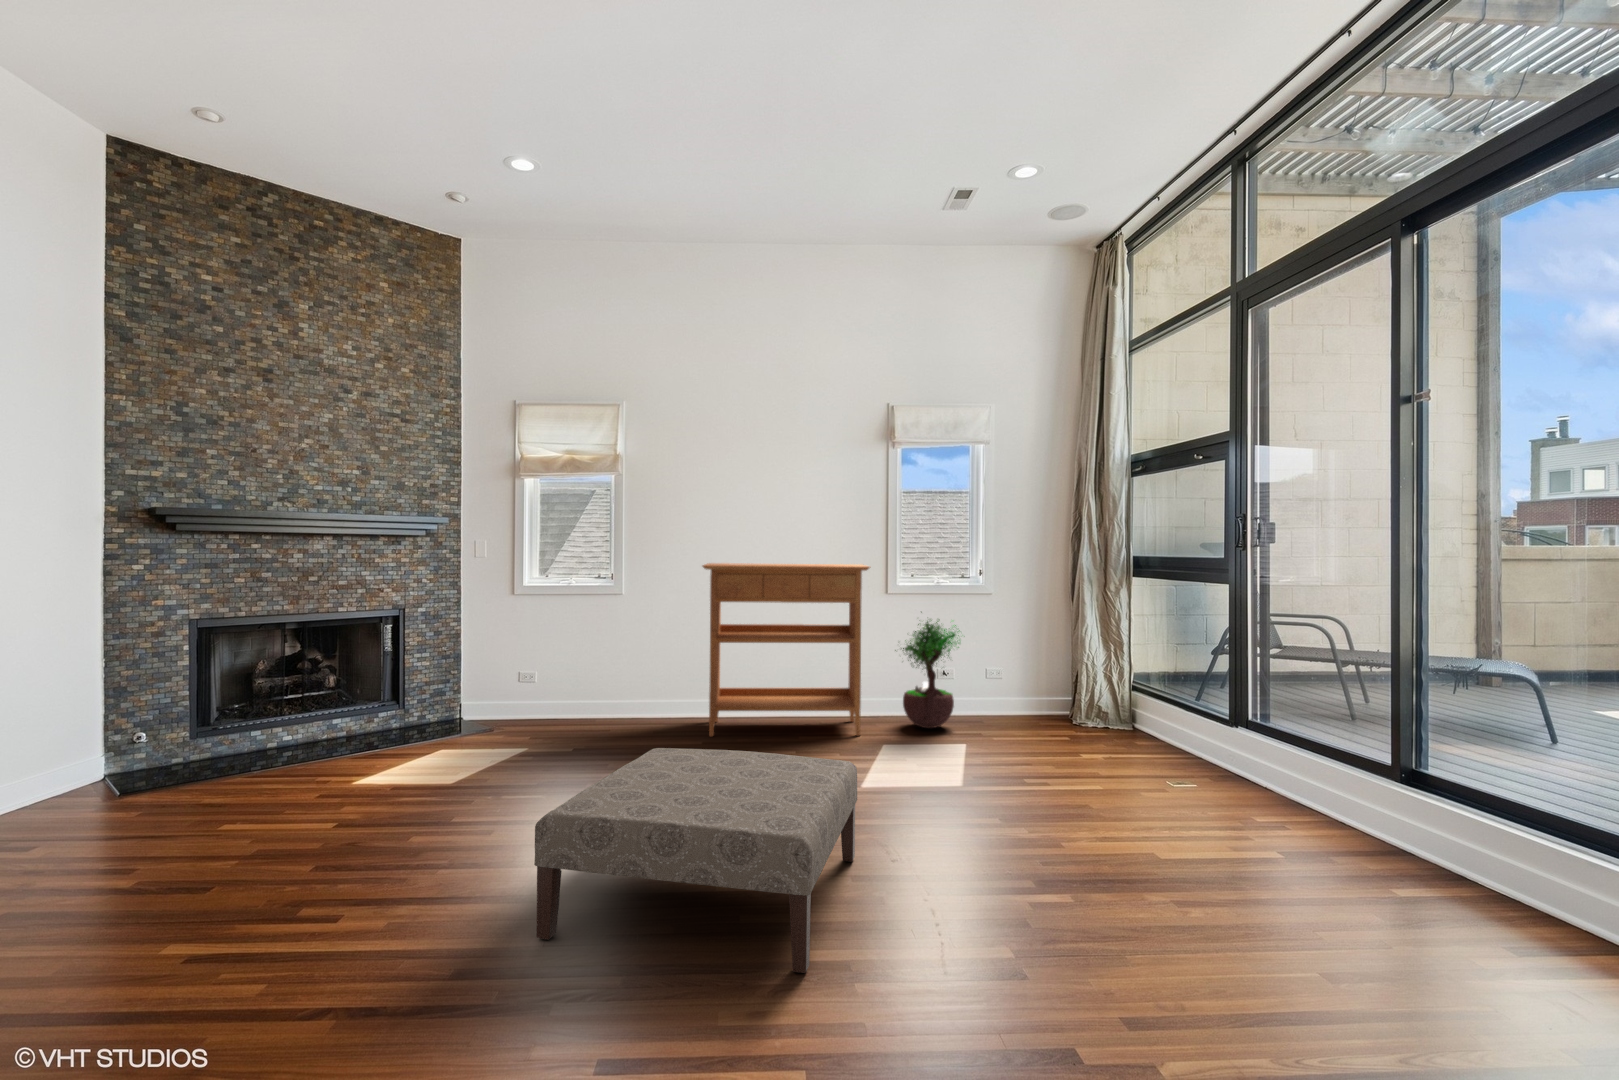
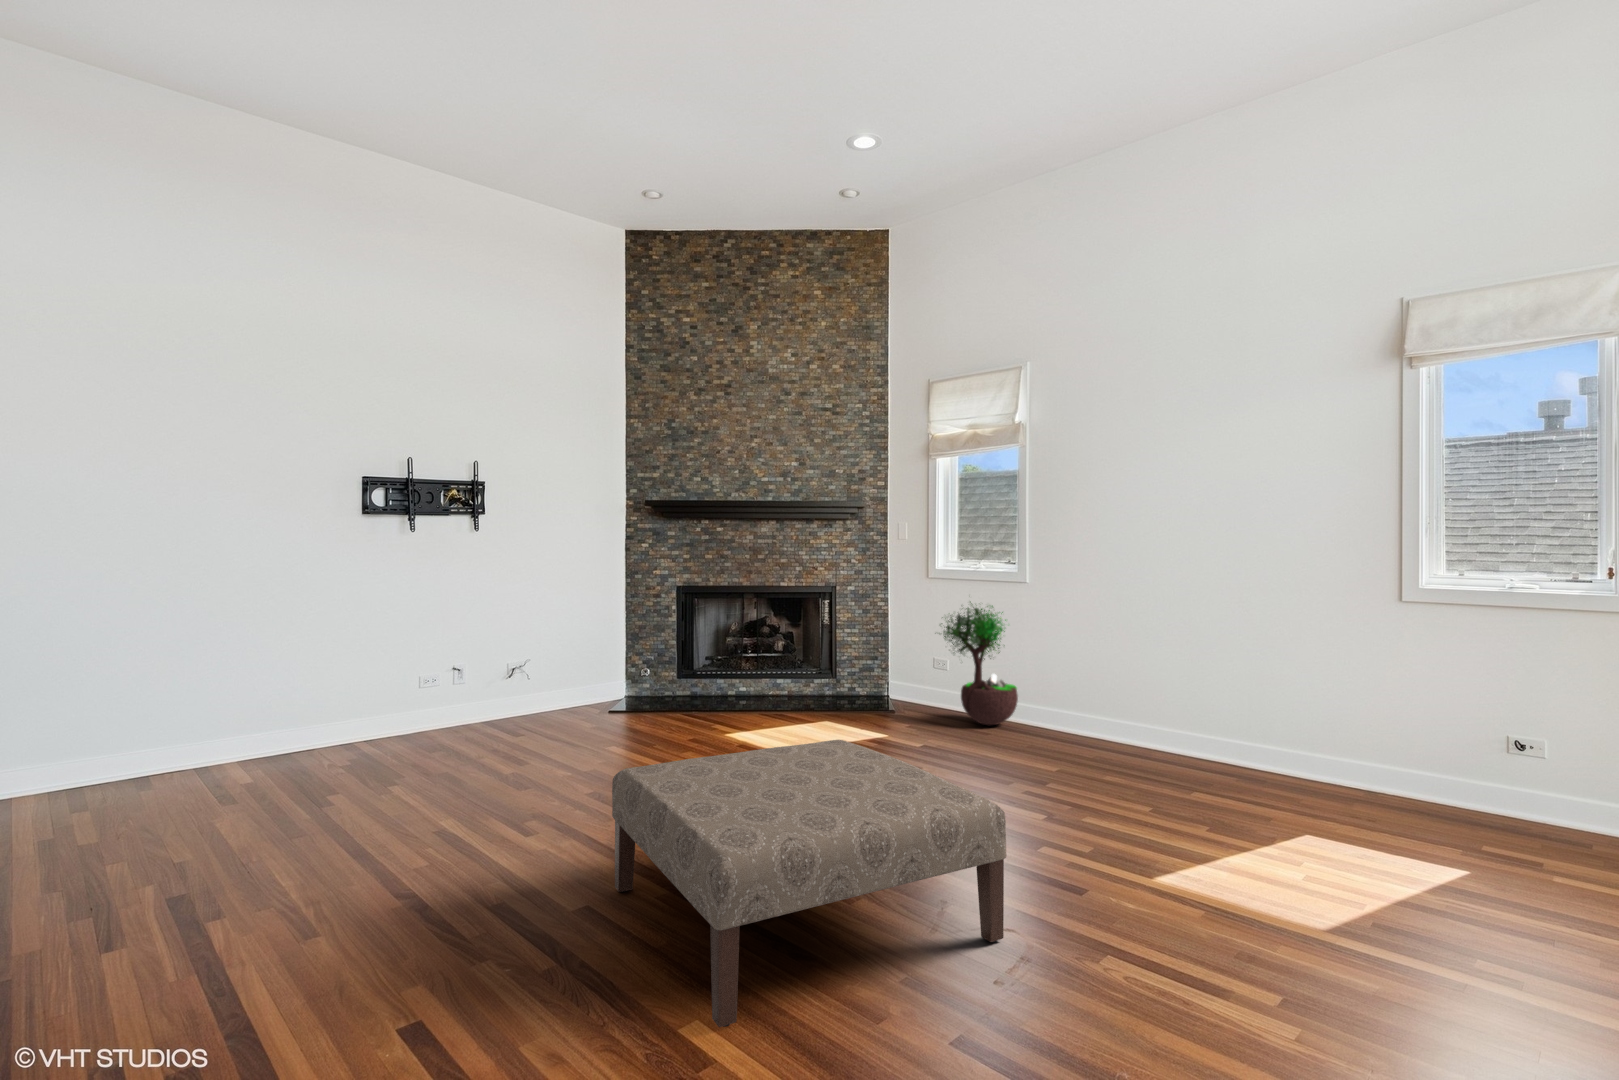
console table: present [703,563,870,736] -> none [1076,546,1344,803]
potted tree: present [895,612,960,728] -> present [941,602,1018,725]

